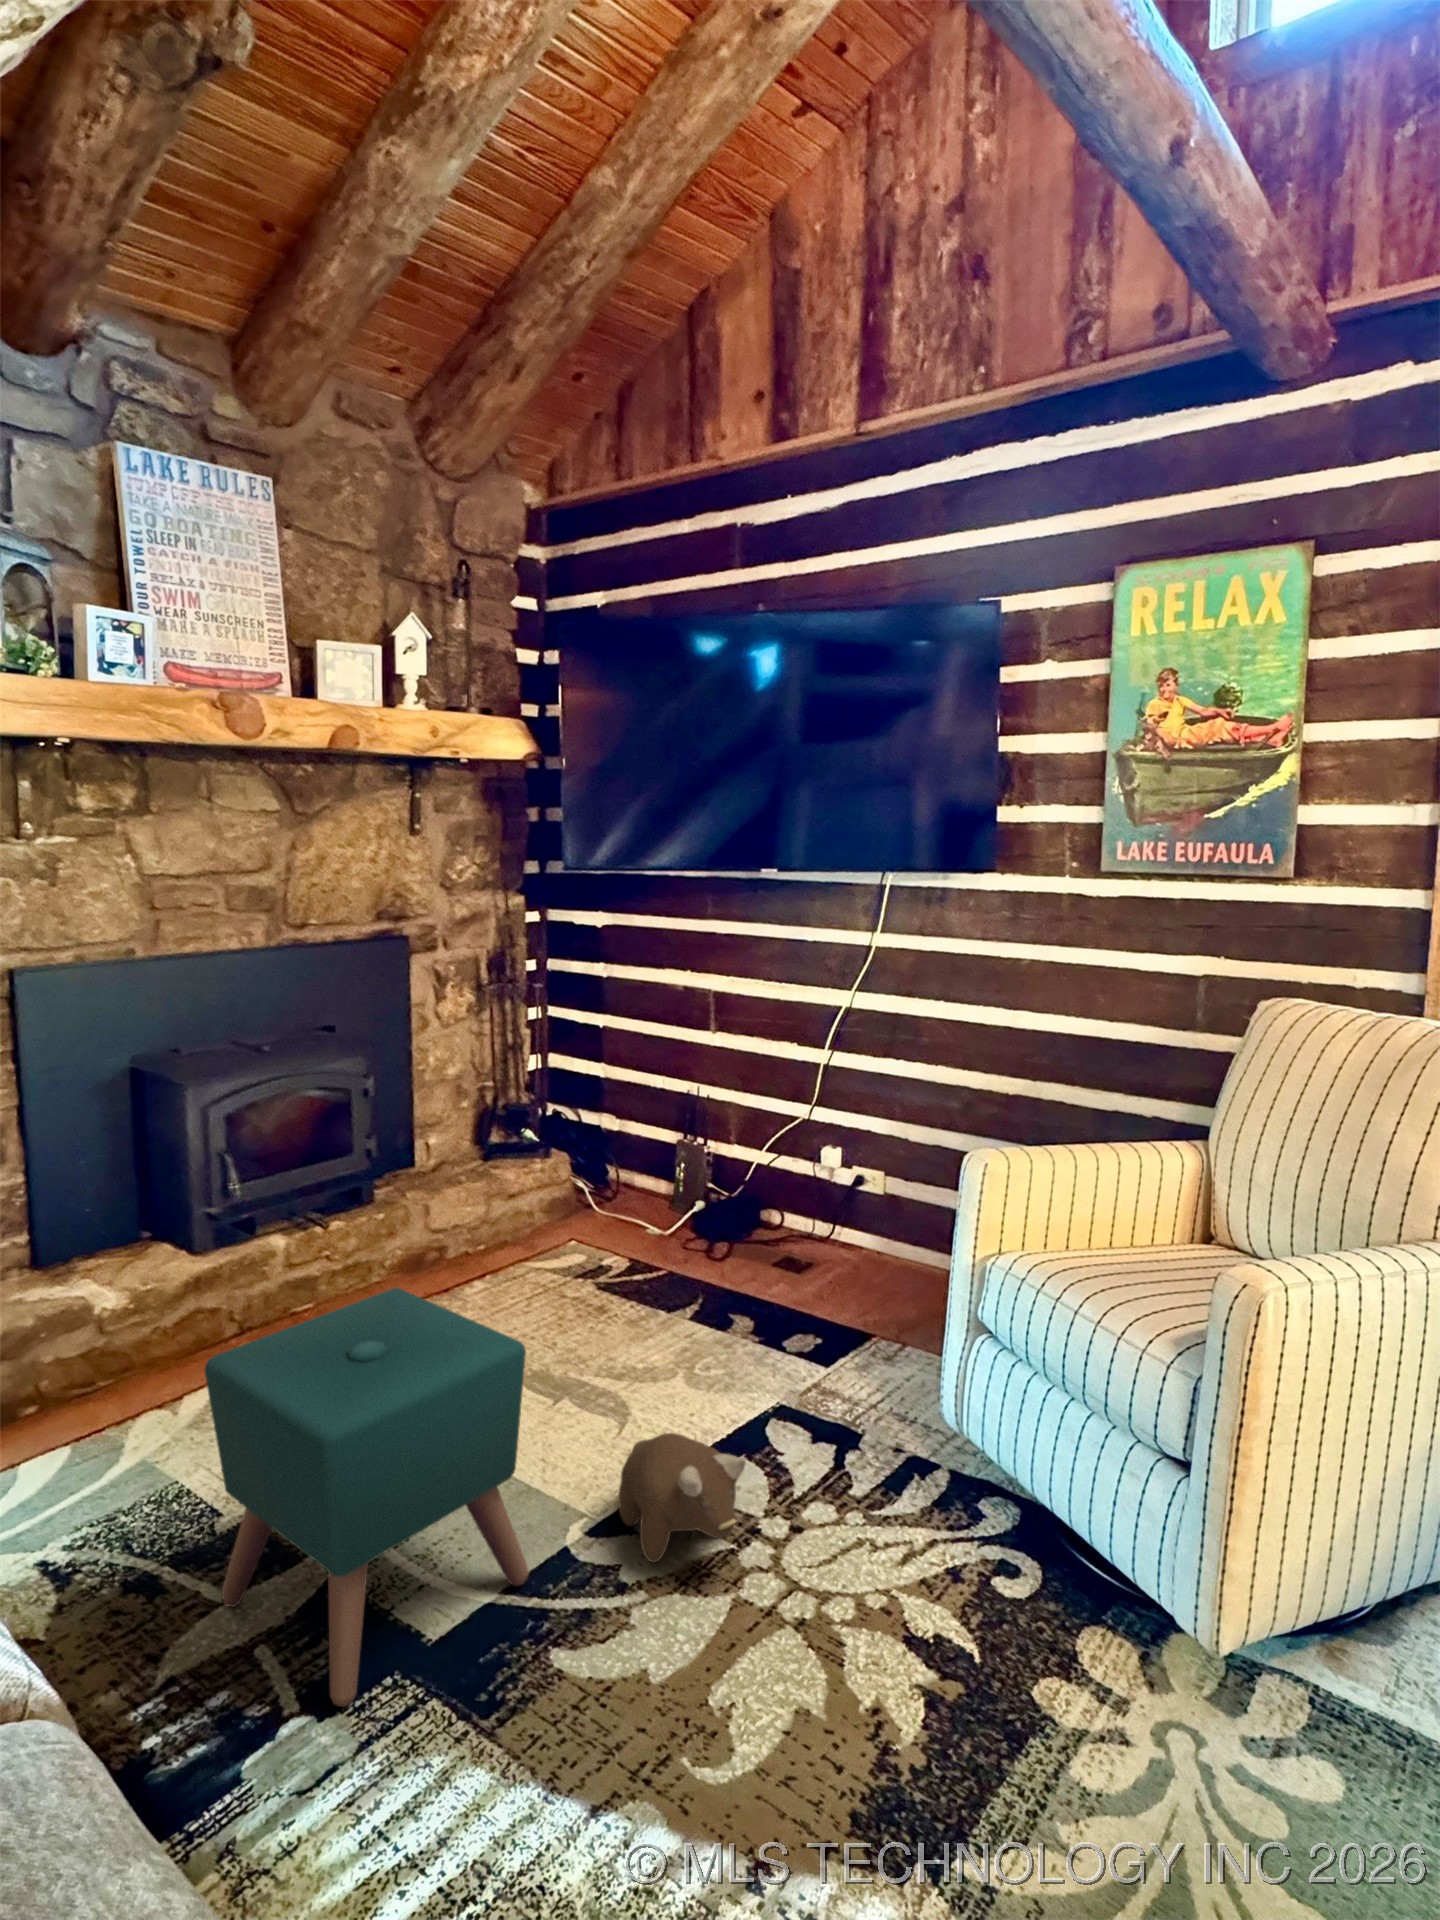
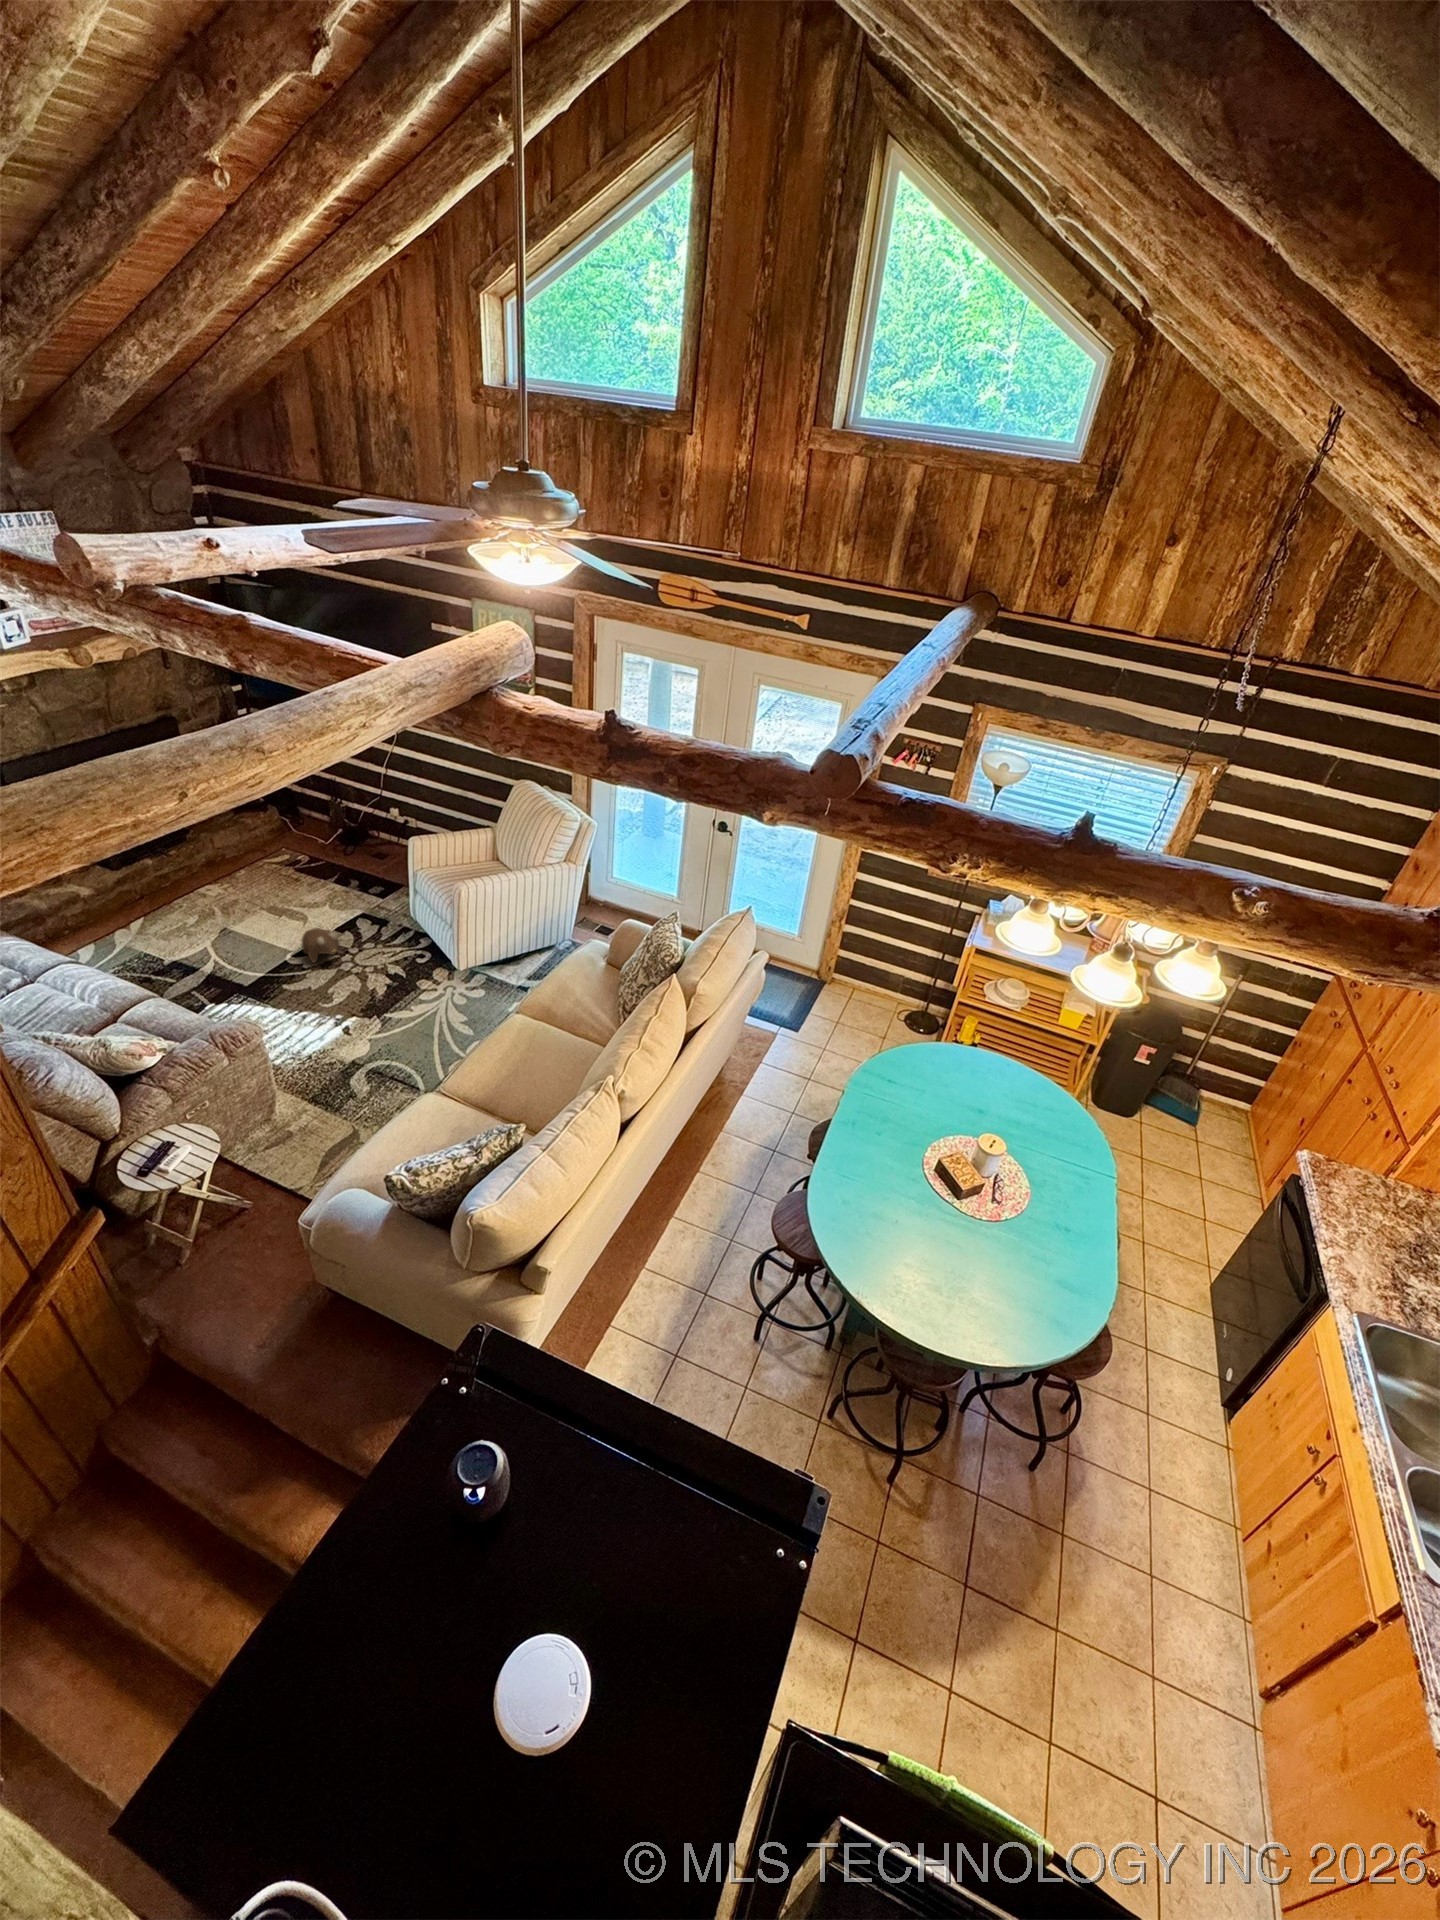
ottoman: present [205,1288,529,1707] -> none [158,891,275,1000]

